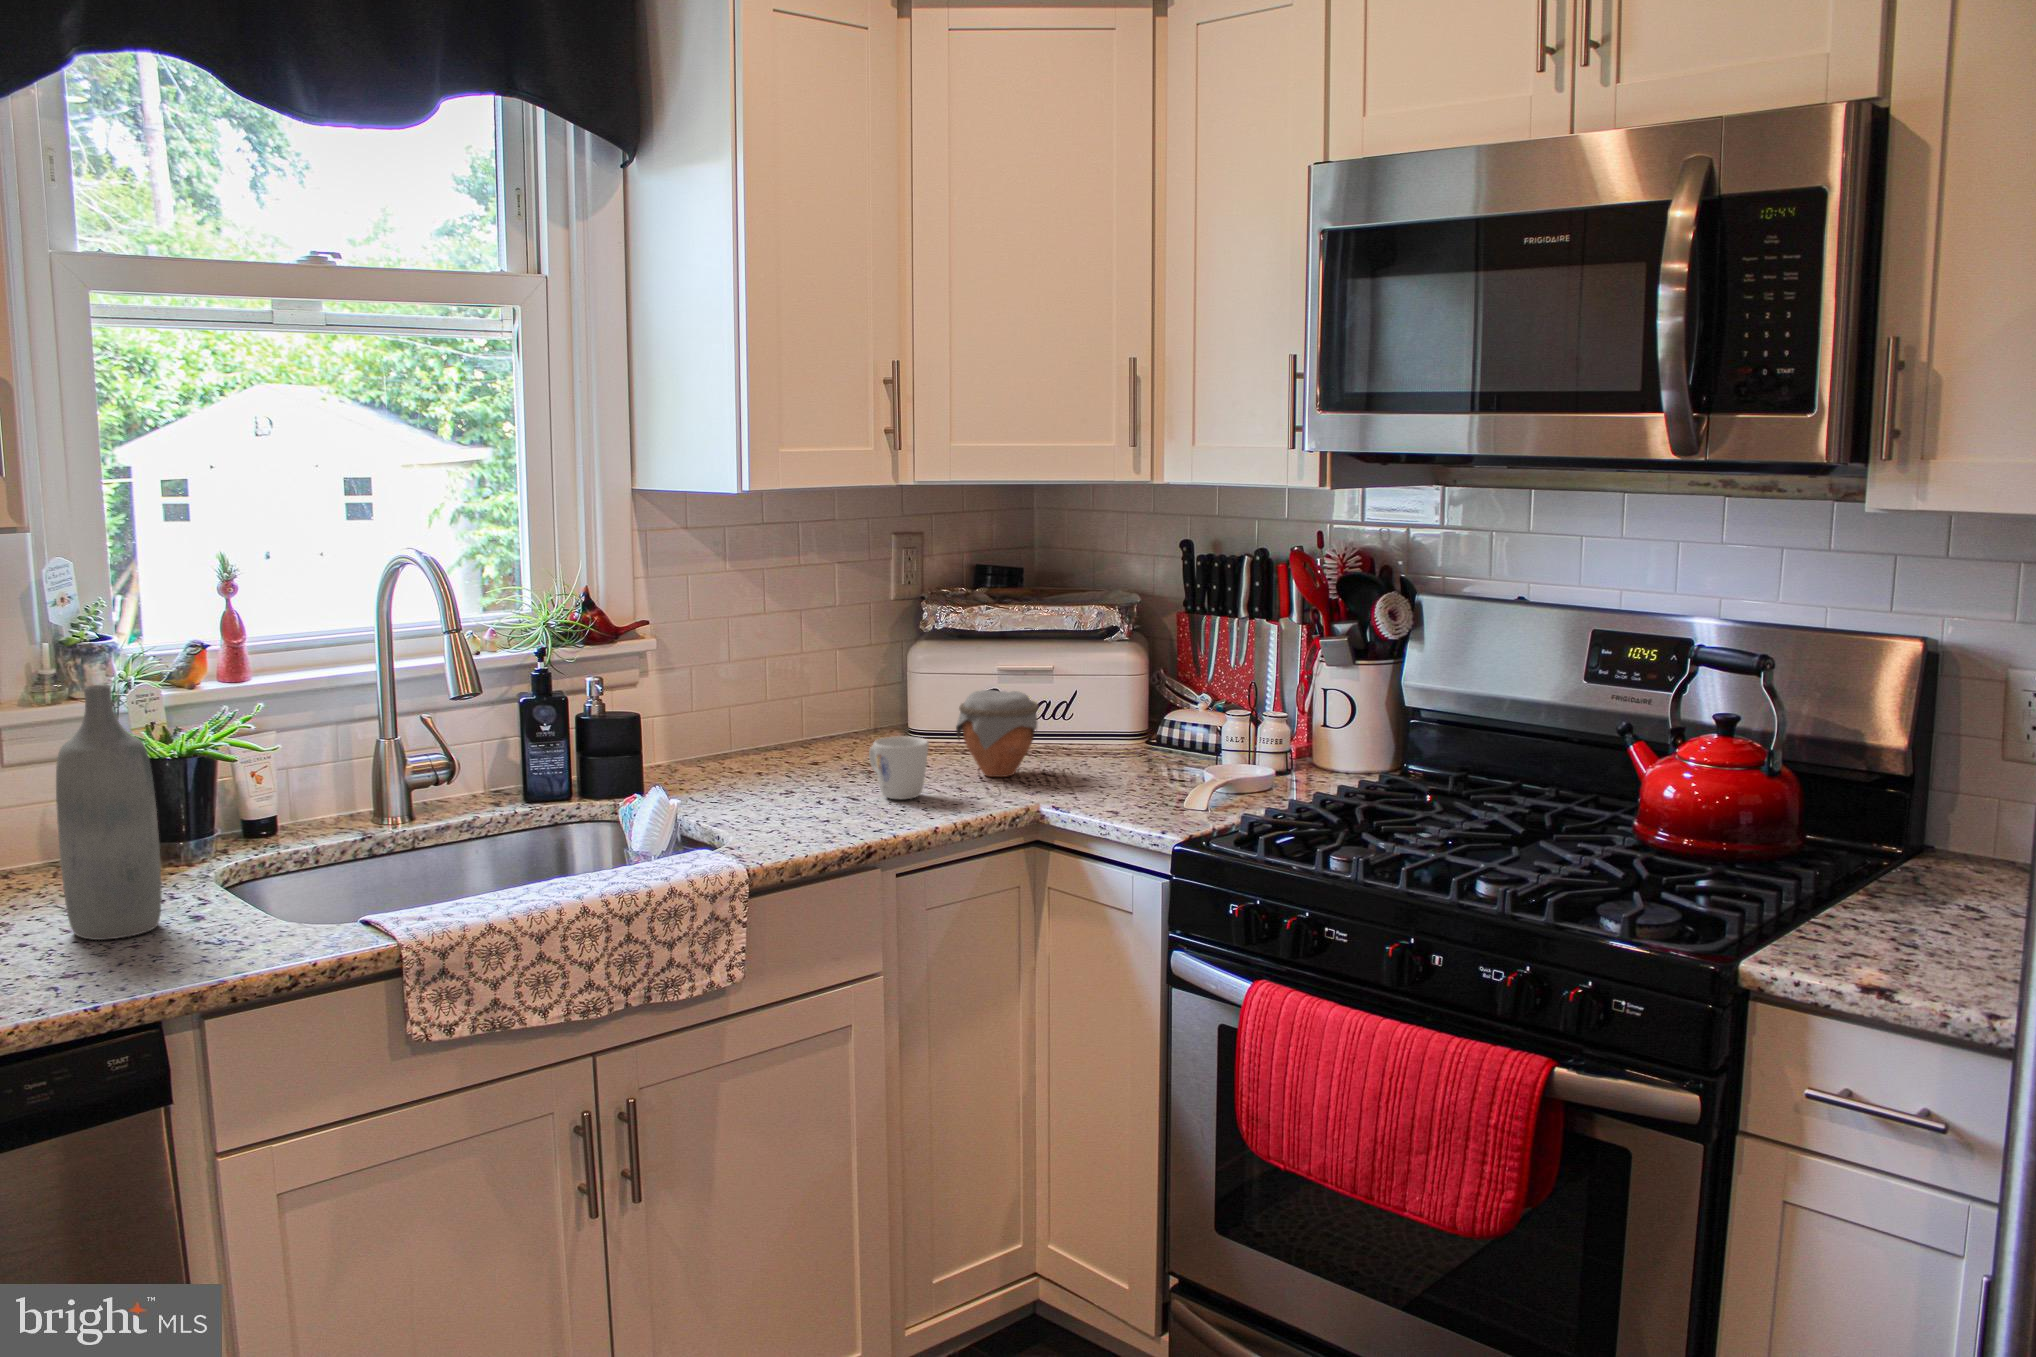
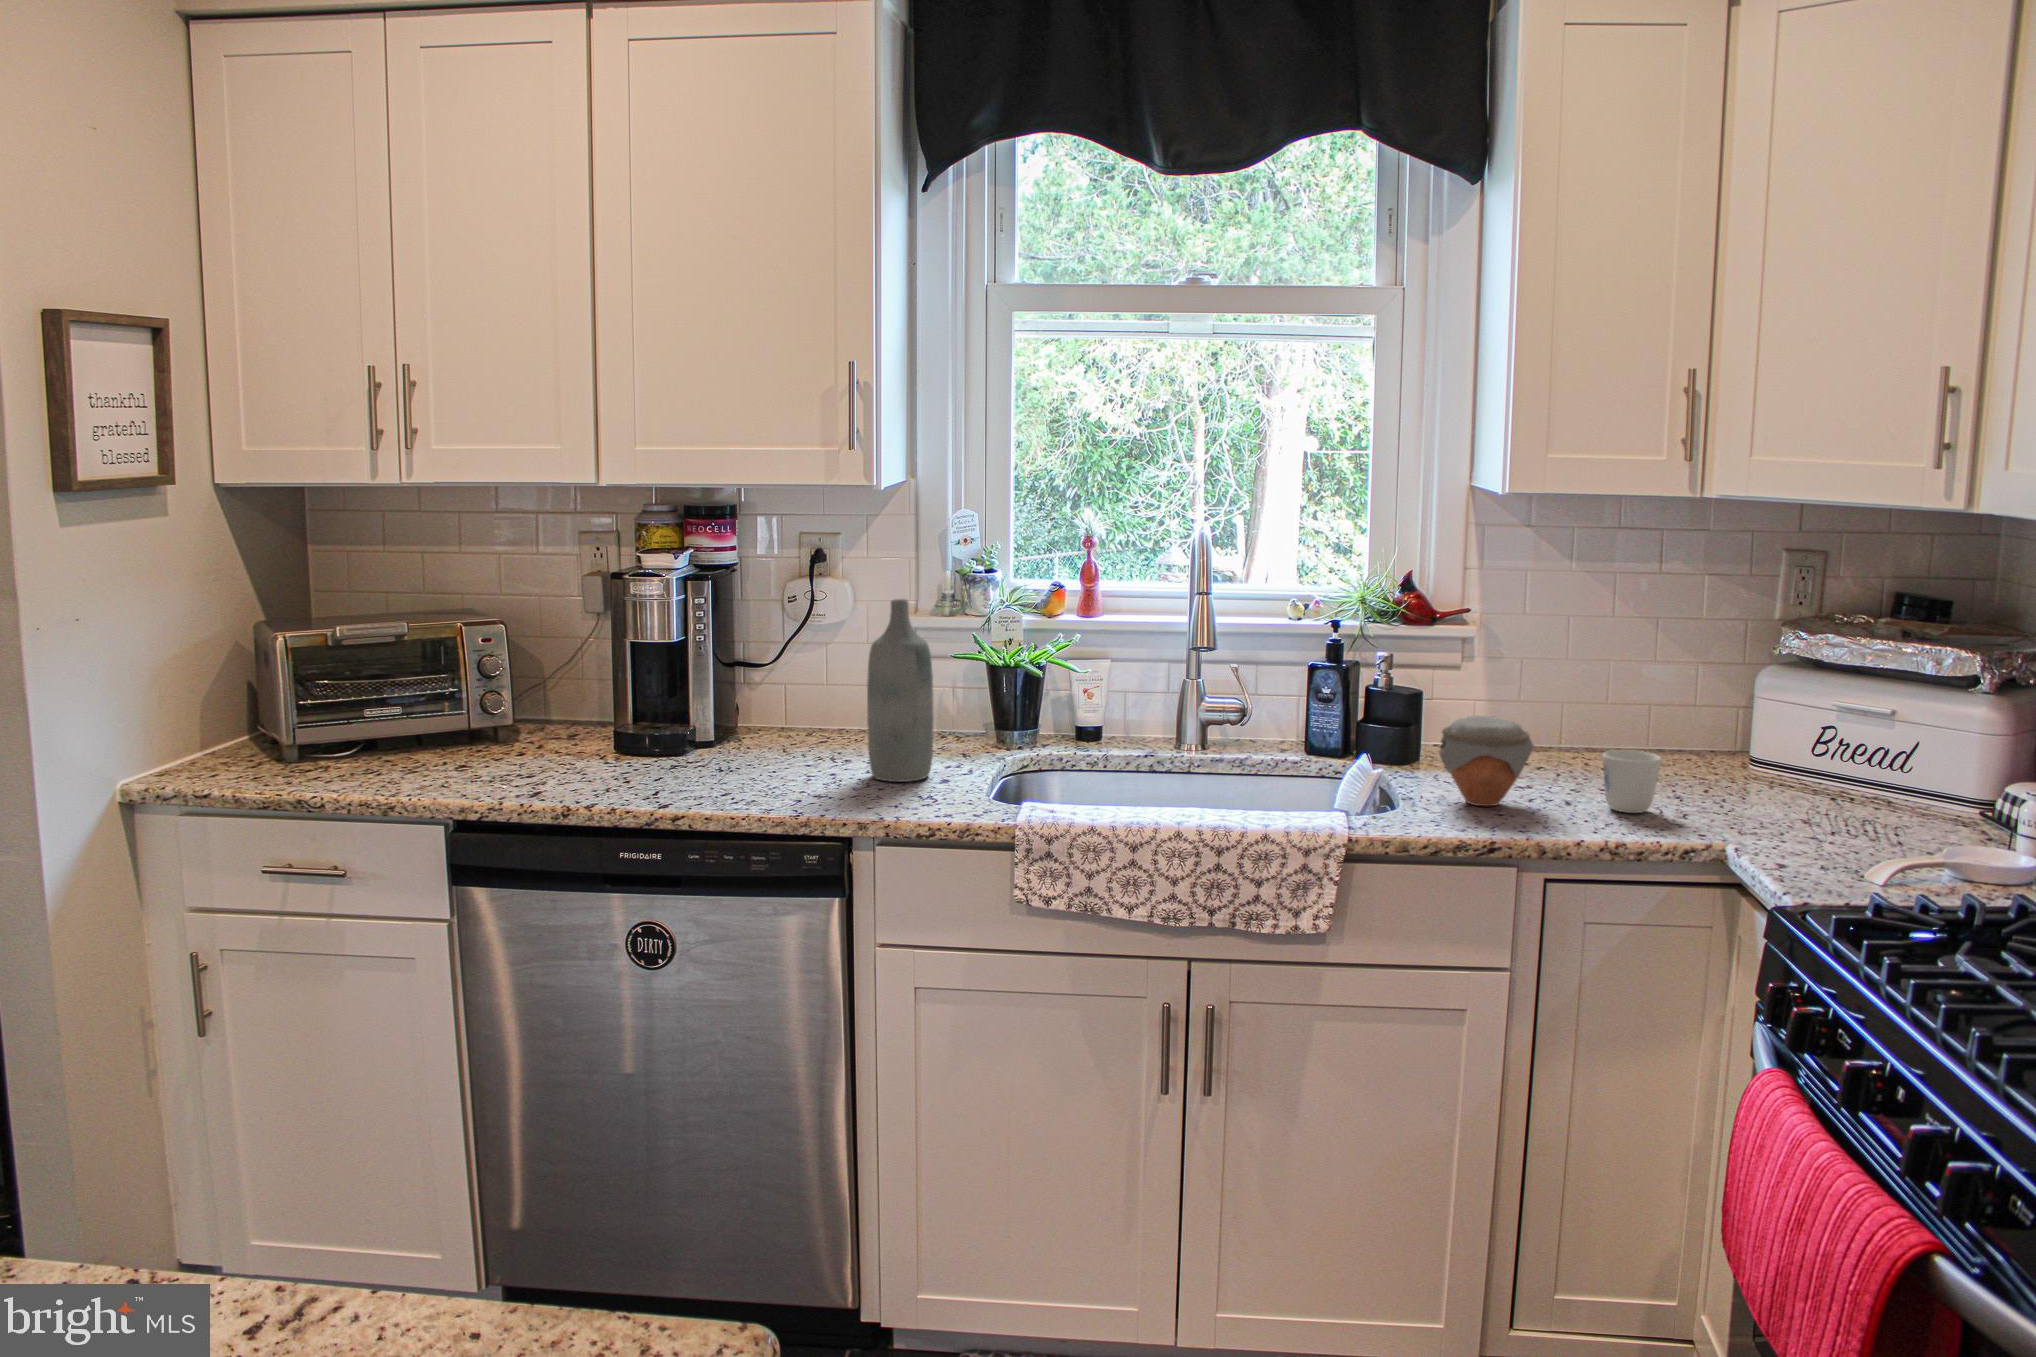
jar: present [956,690,1039,777] -> present [1439,715,1534,806]

